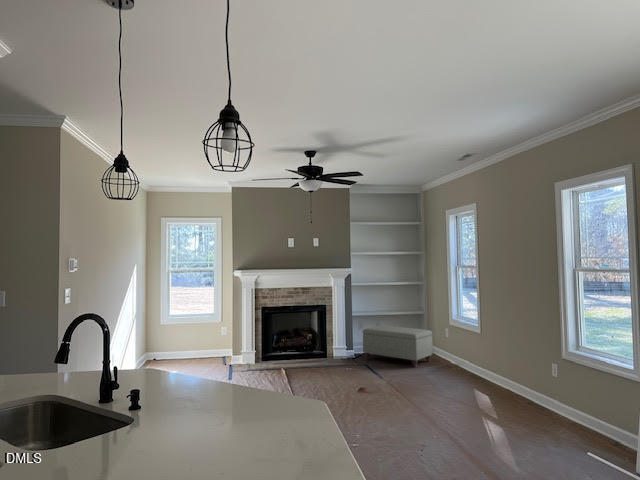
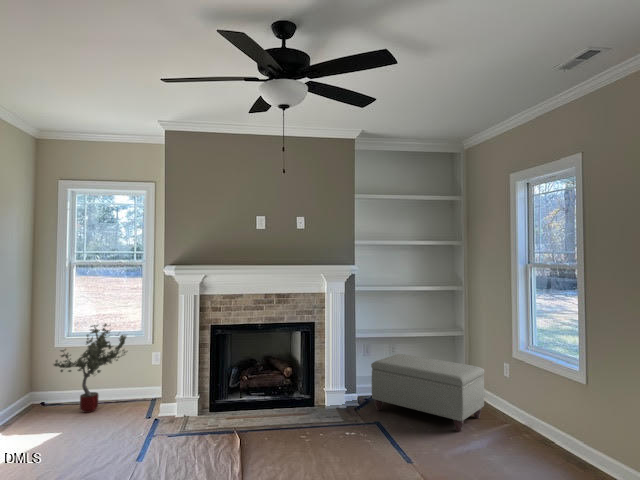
potted tree: none [162,308,208,364] -> present [54,324,126,413]

